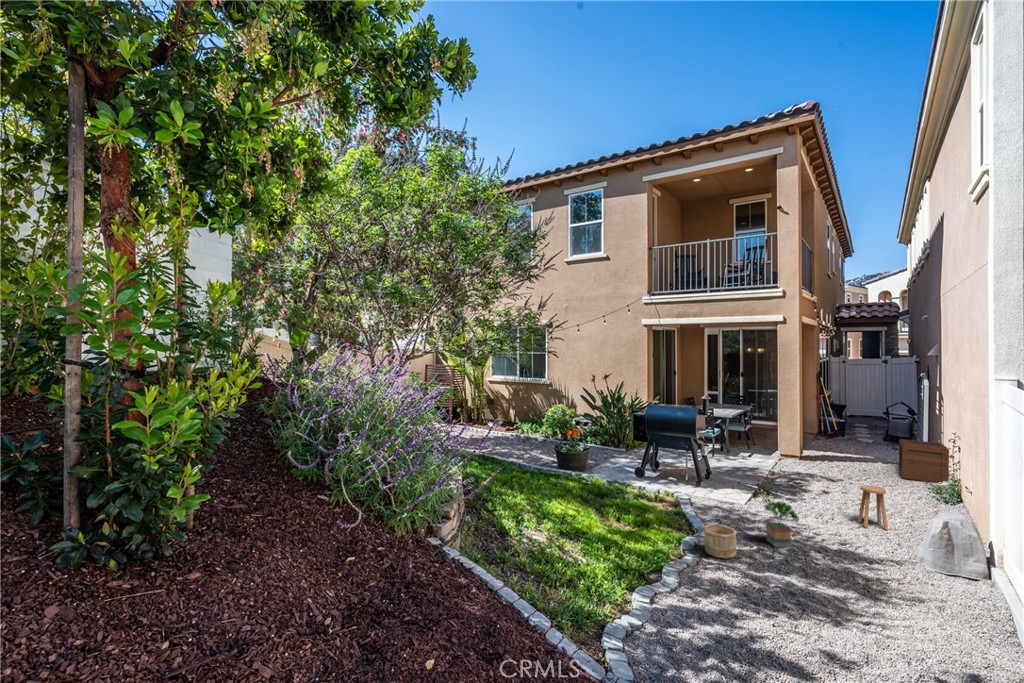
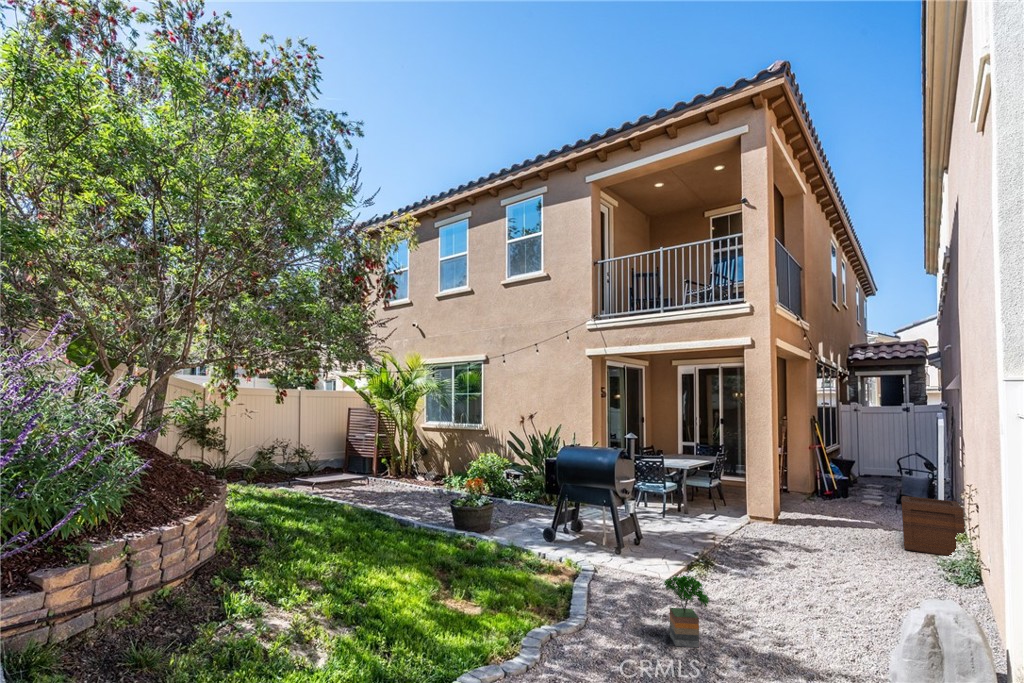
stool: present [858,485,888,530] -> none [820,555,860,623]
wooden bucket: present [704,524,737,558] -> none [562,609,608,665]

